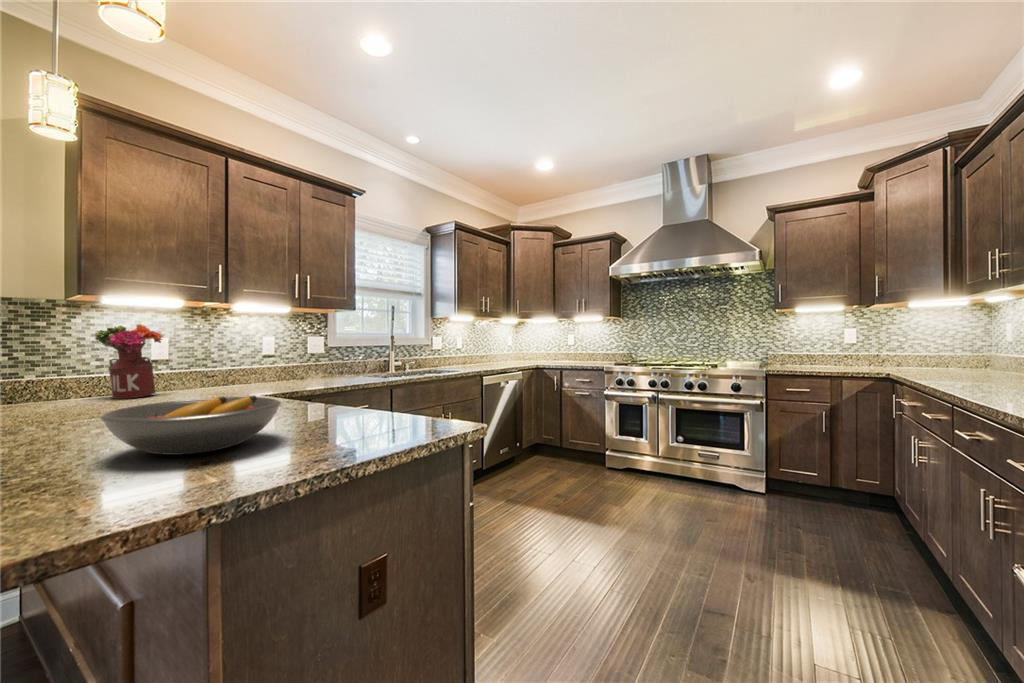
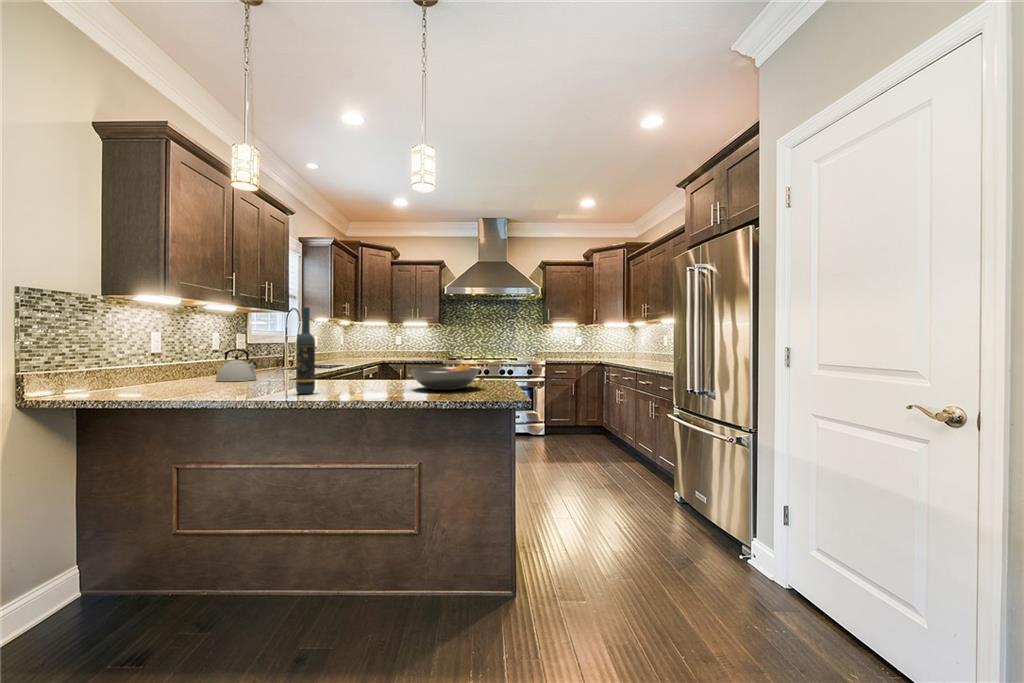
wine bottle: none [27,296,67,433] -> present [296,307,315,394]
flower arrangement: present [95,324,163,399] -> none [149,320,207,386]
kettle: none [192,356,241,394] -> present [216,349,257,381]

